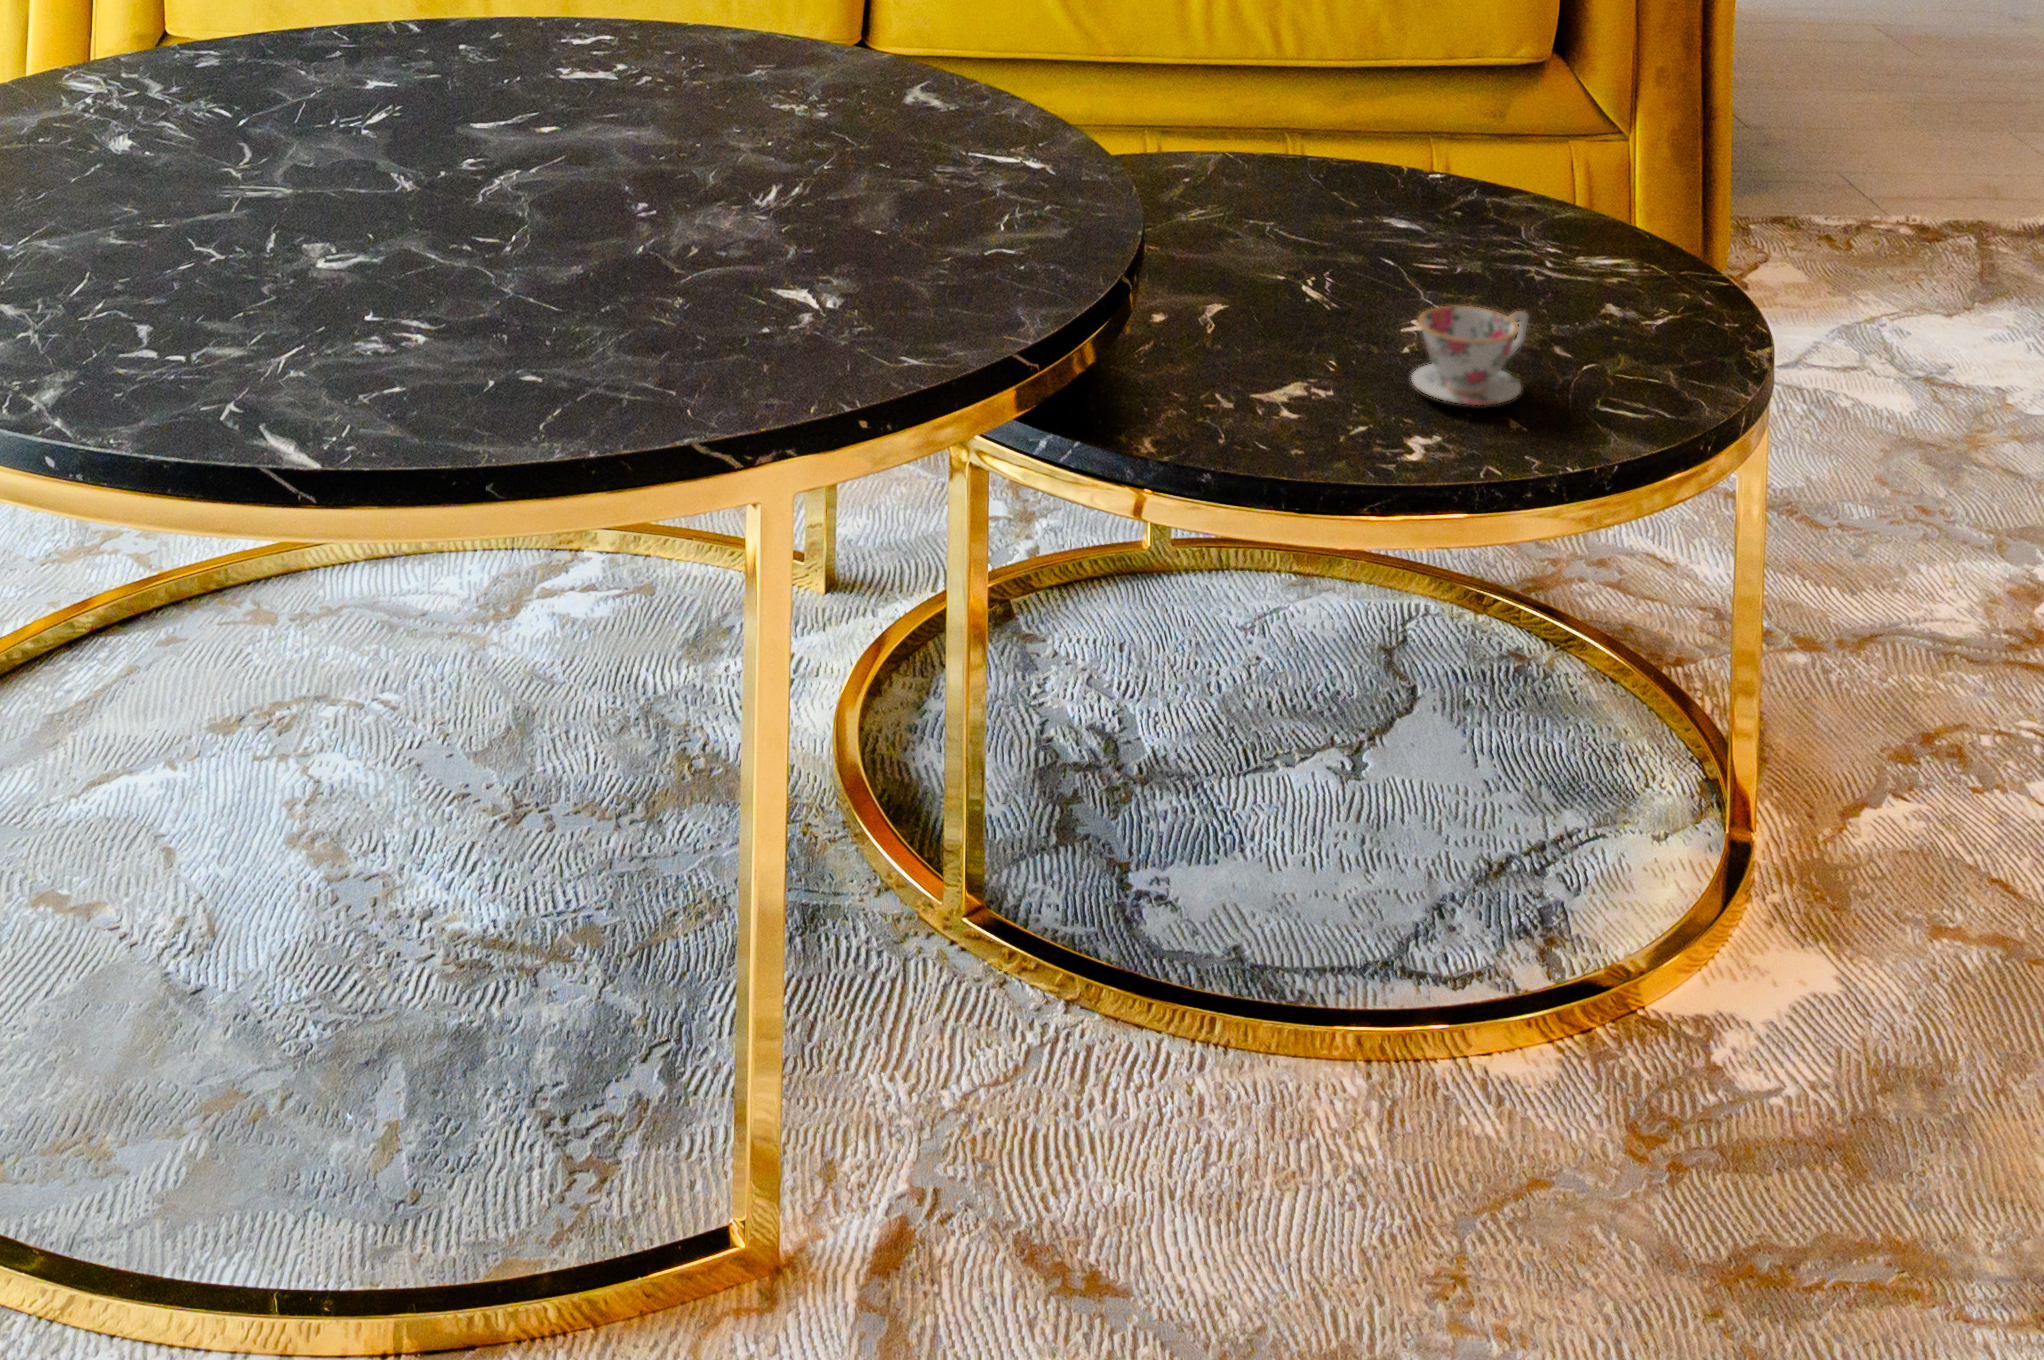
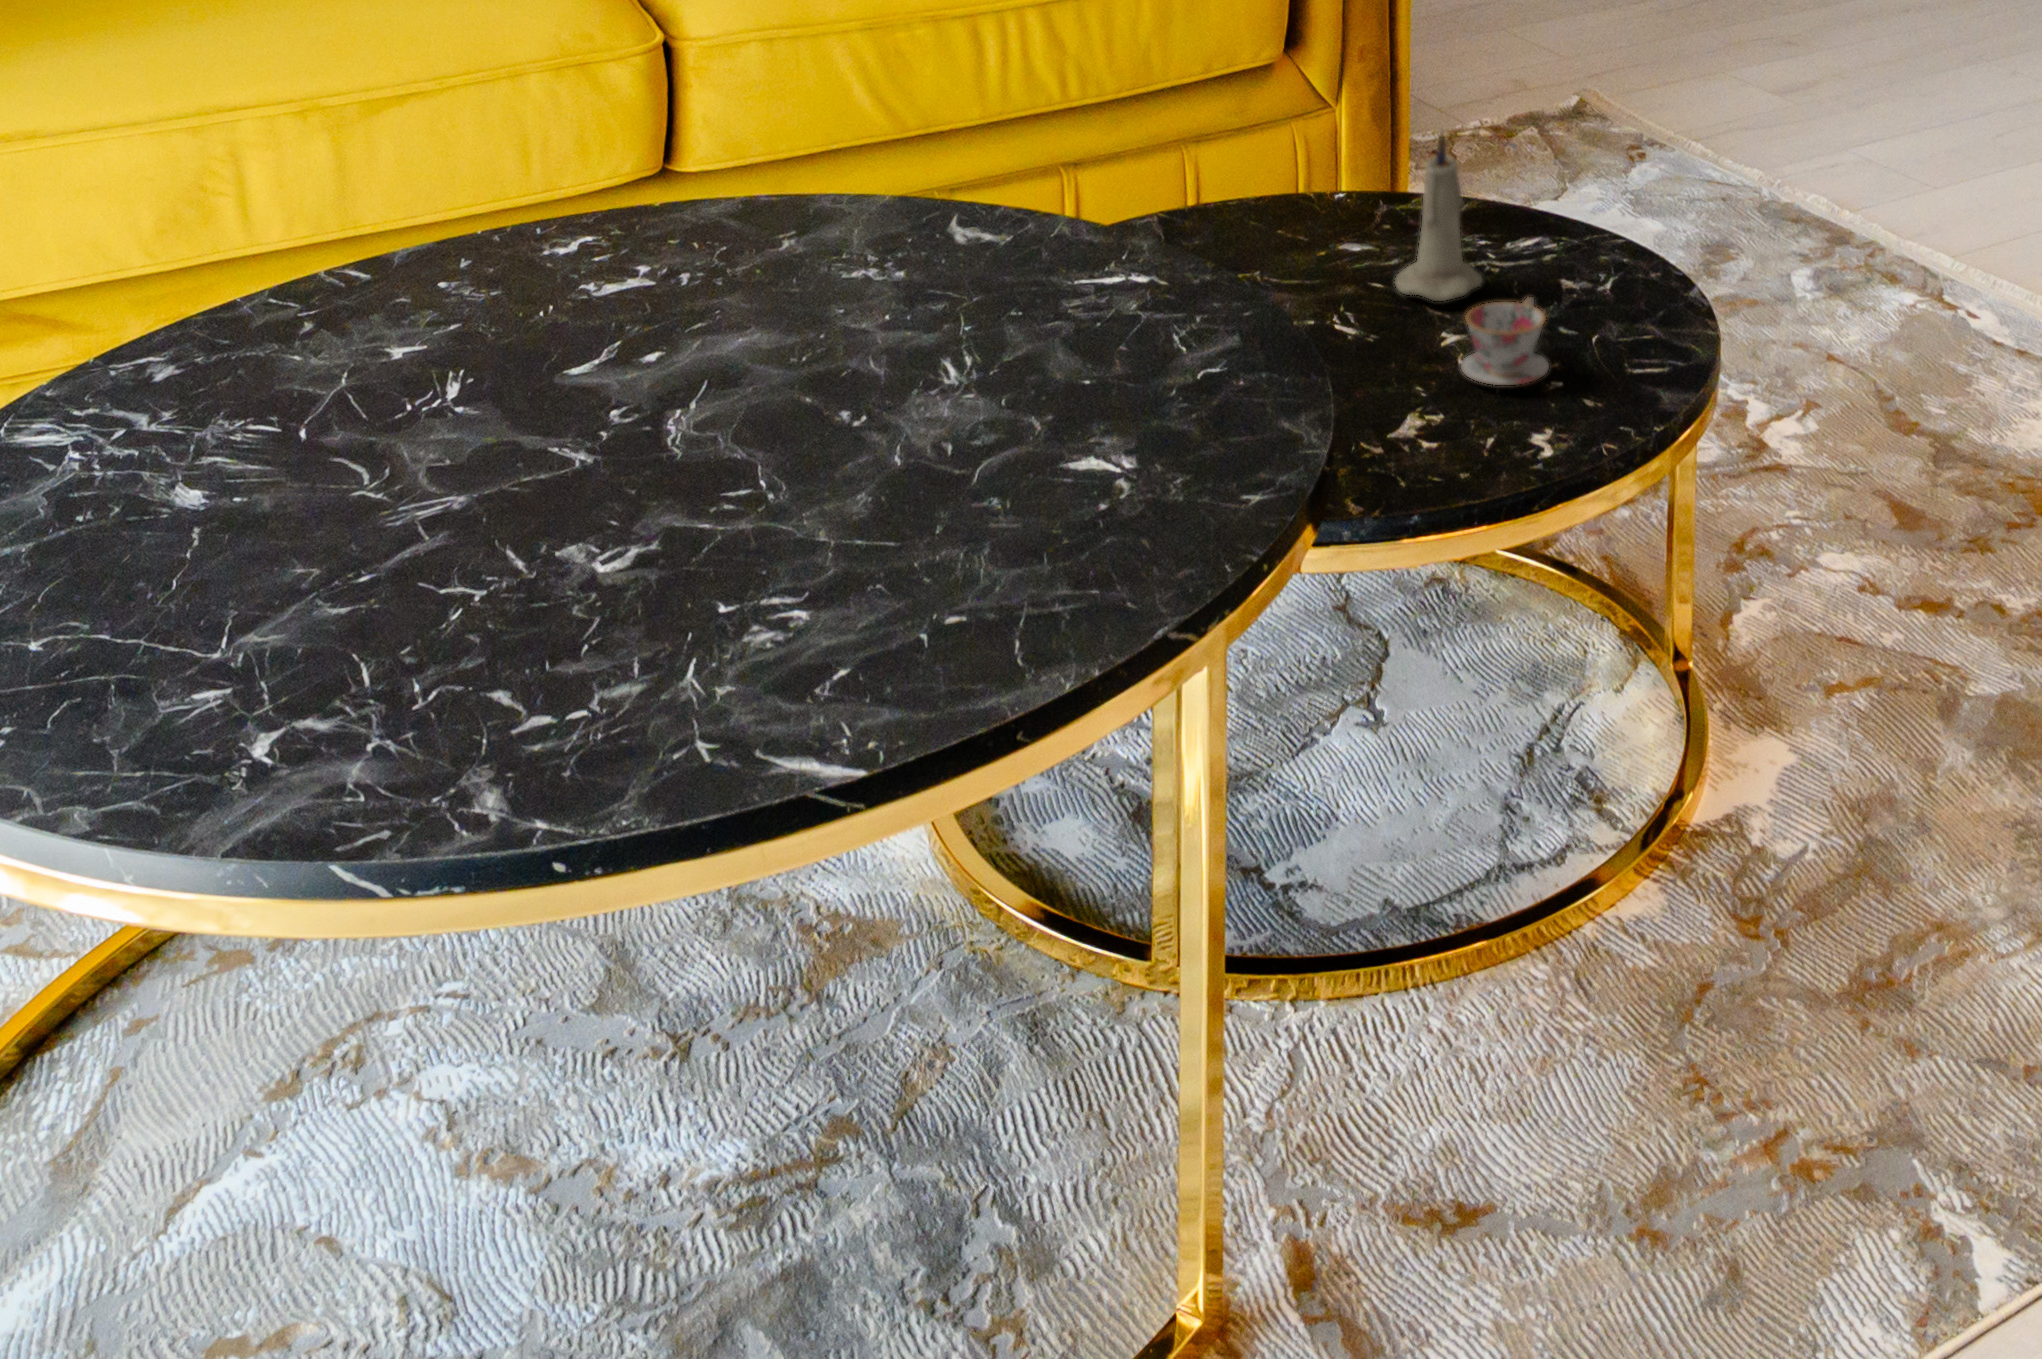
candle: none [1409,100,1519,303] -> present [1395,133,1482,301]

